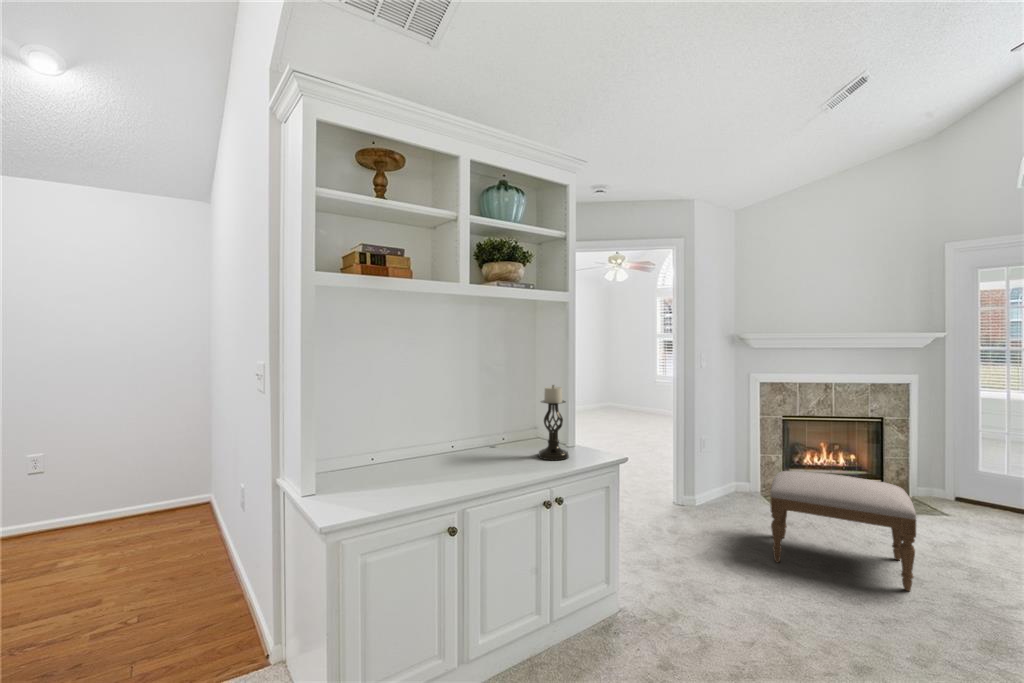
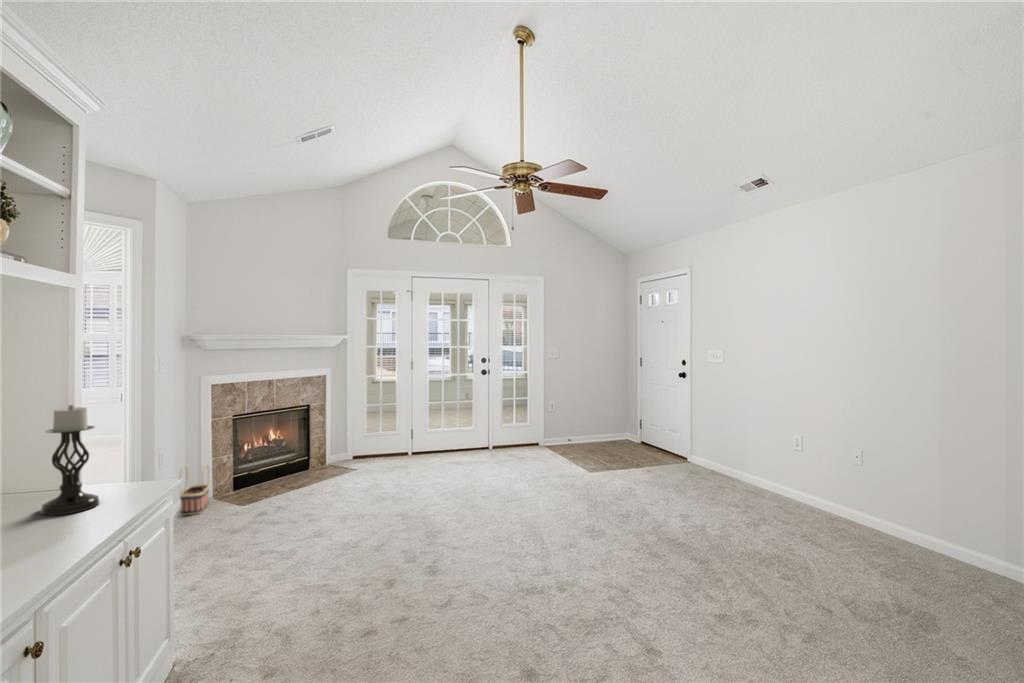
basket: none [723,455,752,502] -> present [180,476,209,515]
ottoman: present [770,471,916,591] -> none [259,452,375,548]

